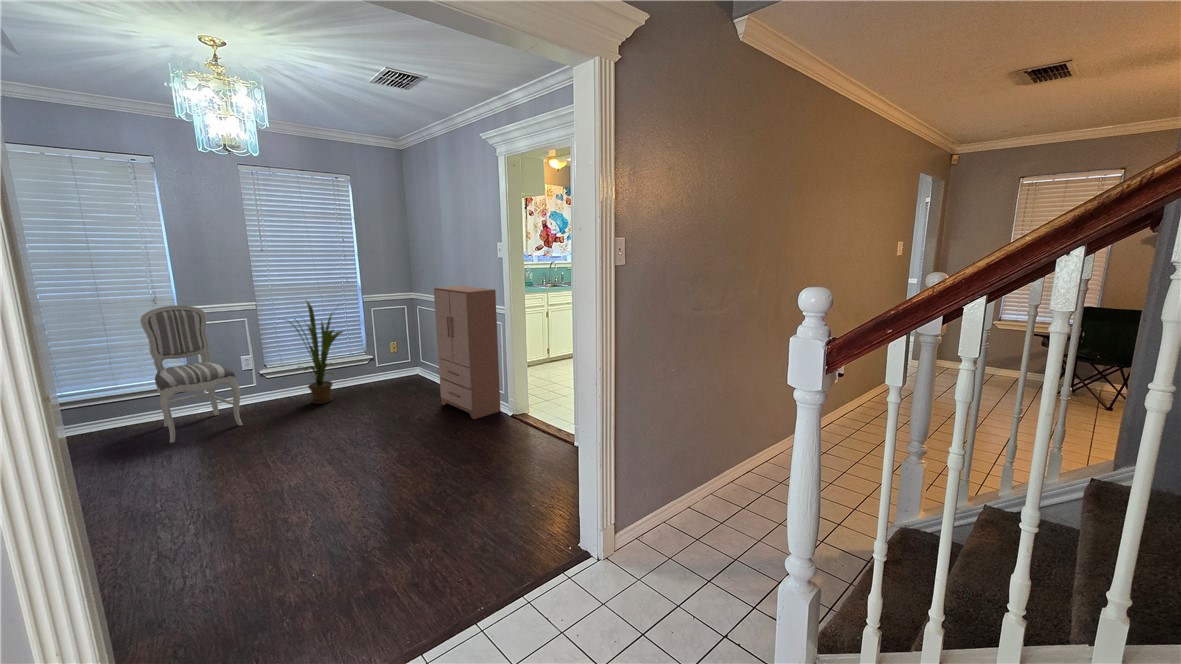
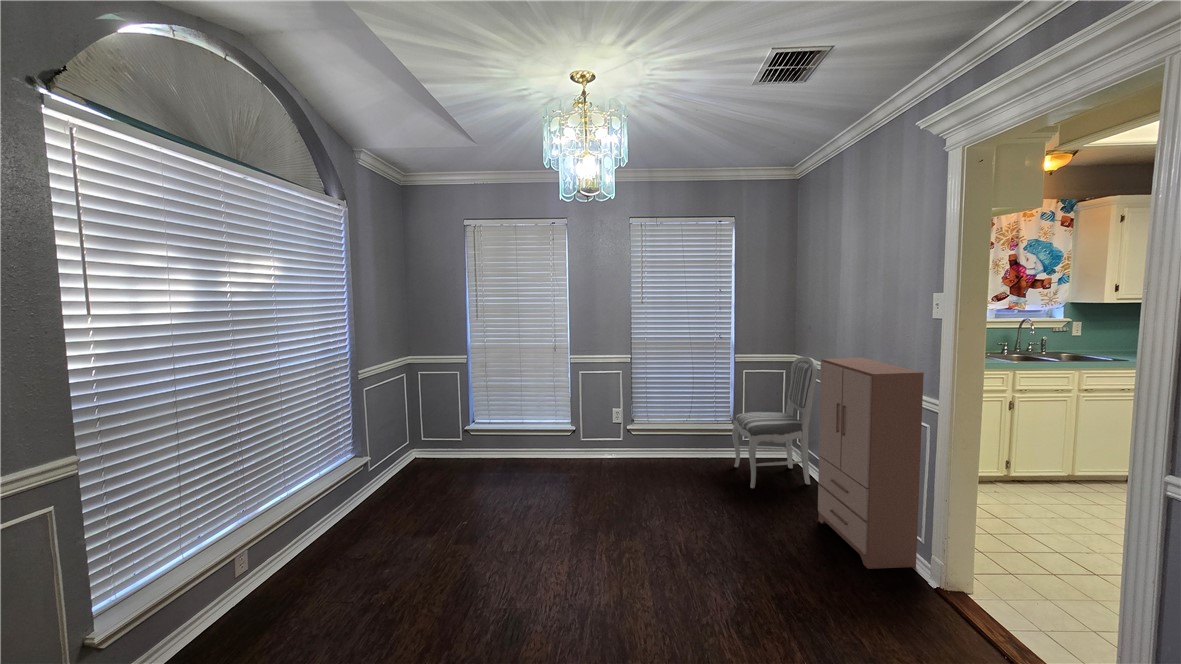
house plant: present [285,301,343,404] -> none [644,356,708,476]
dining chair: present [140,305,242,443] -> present [732,357,817,488]

